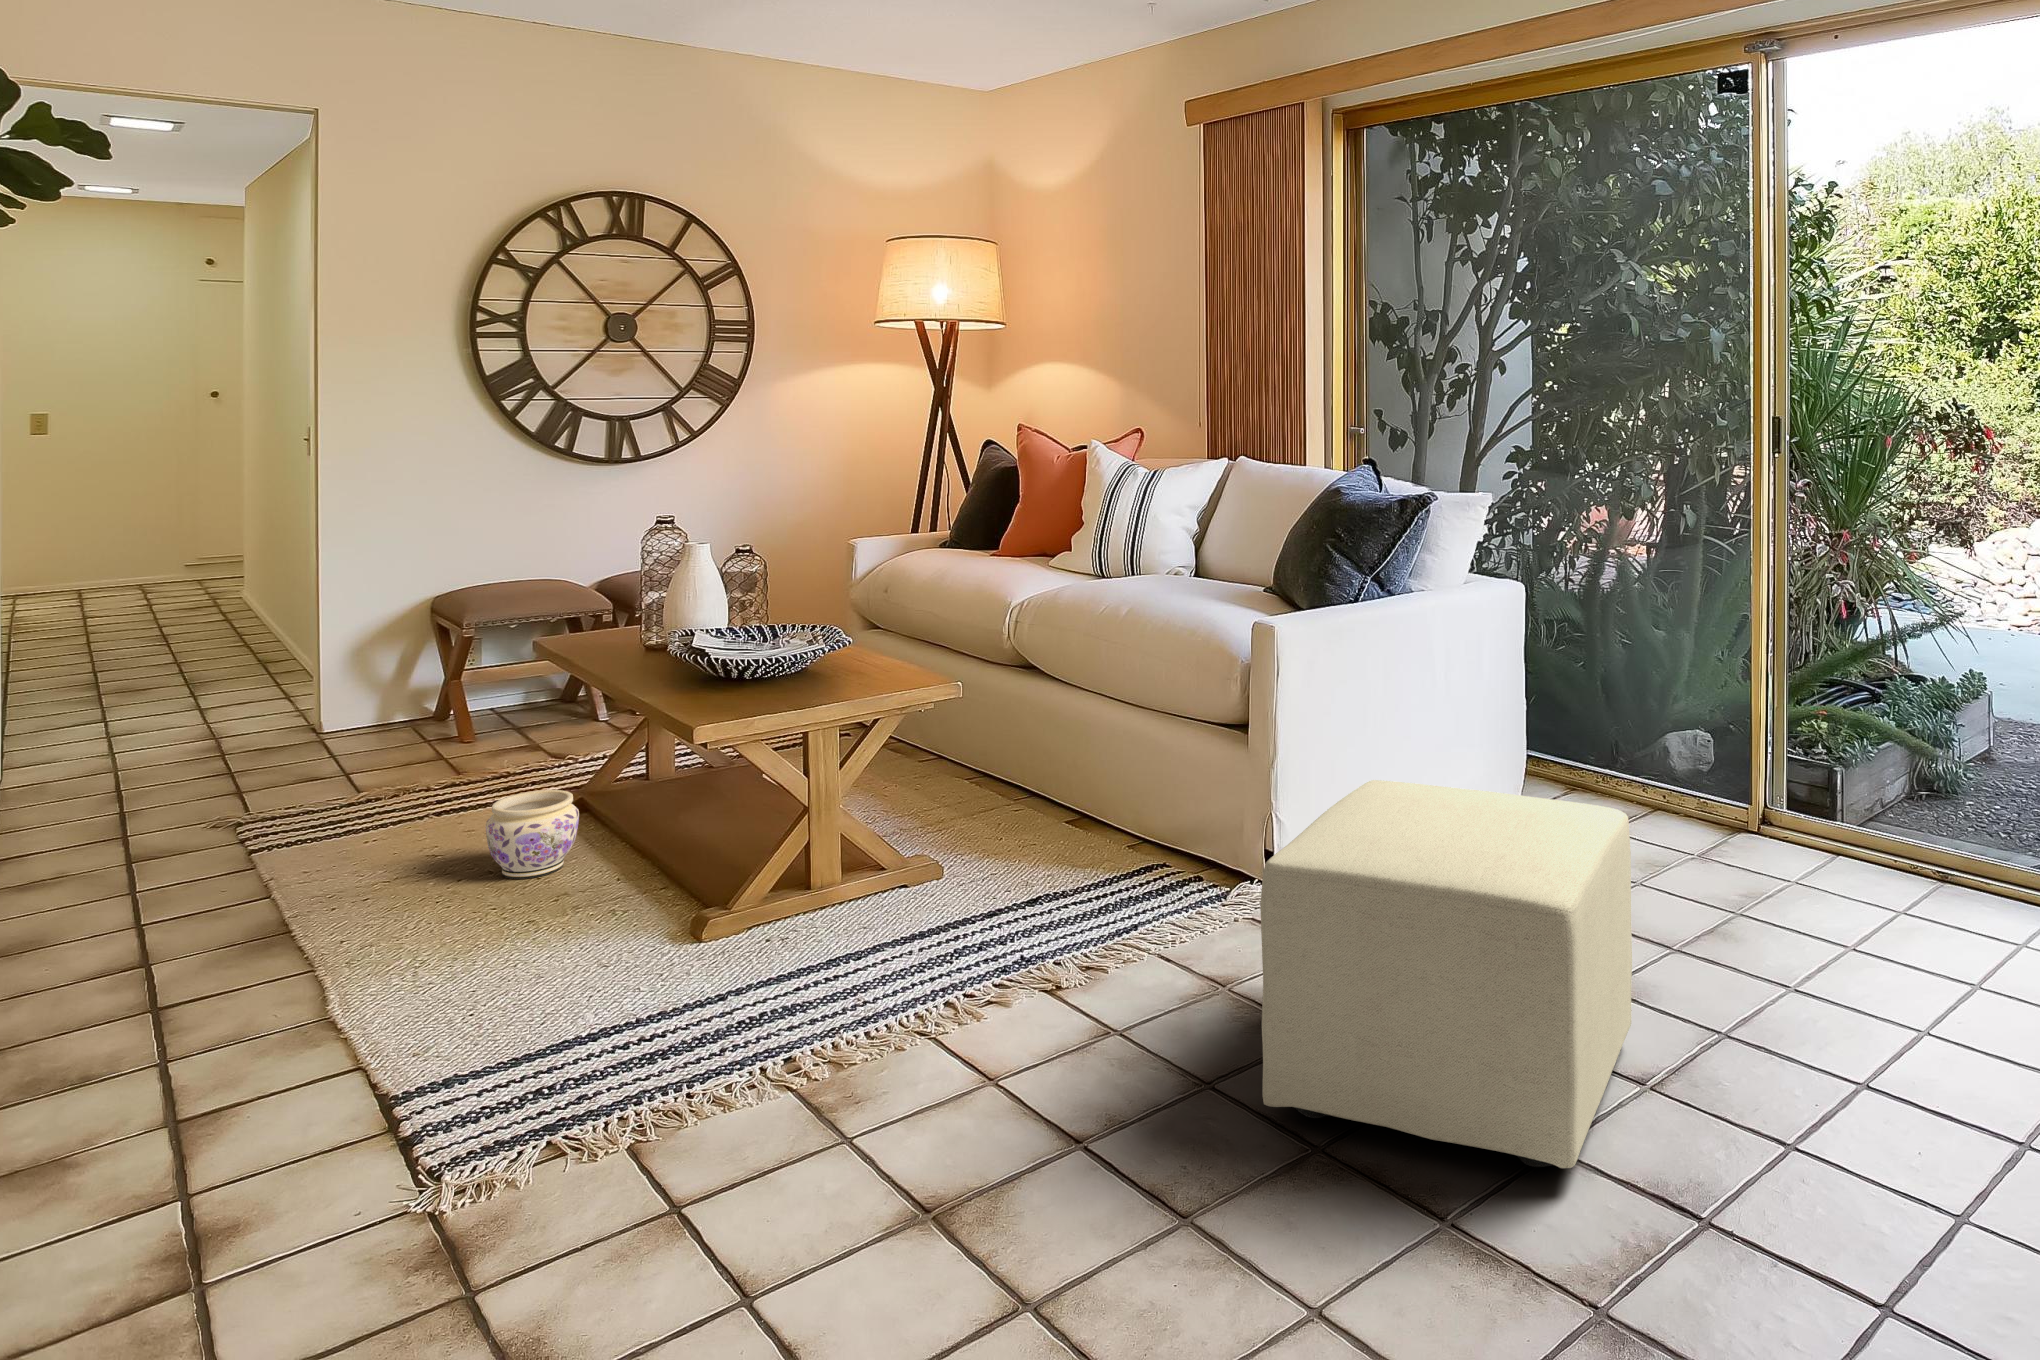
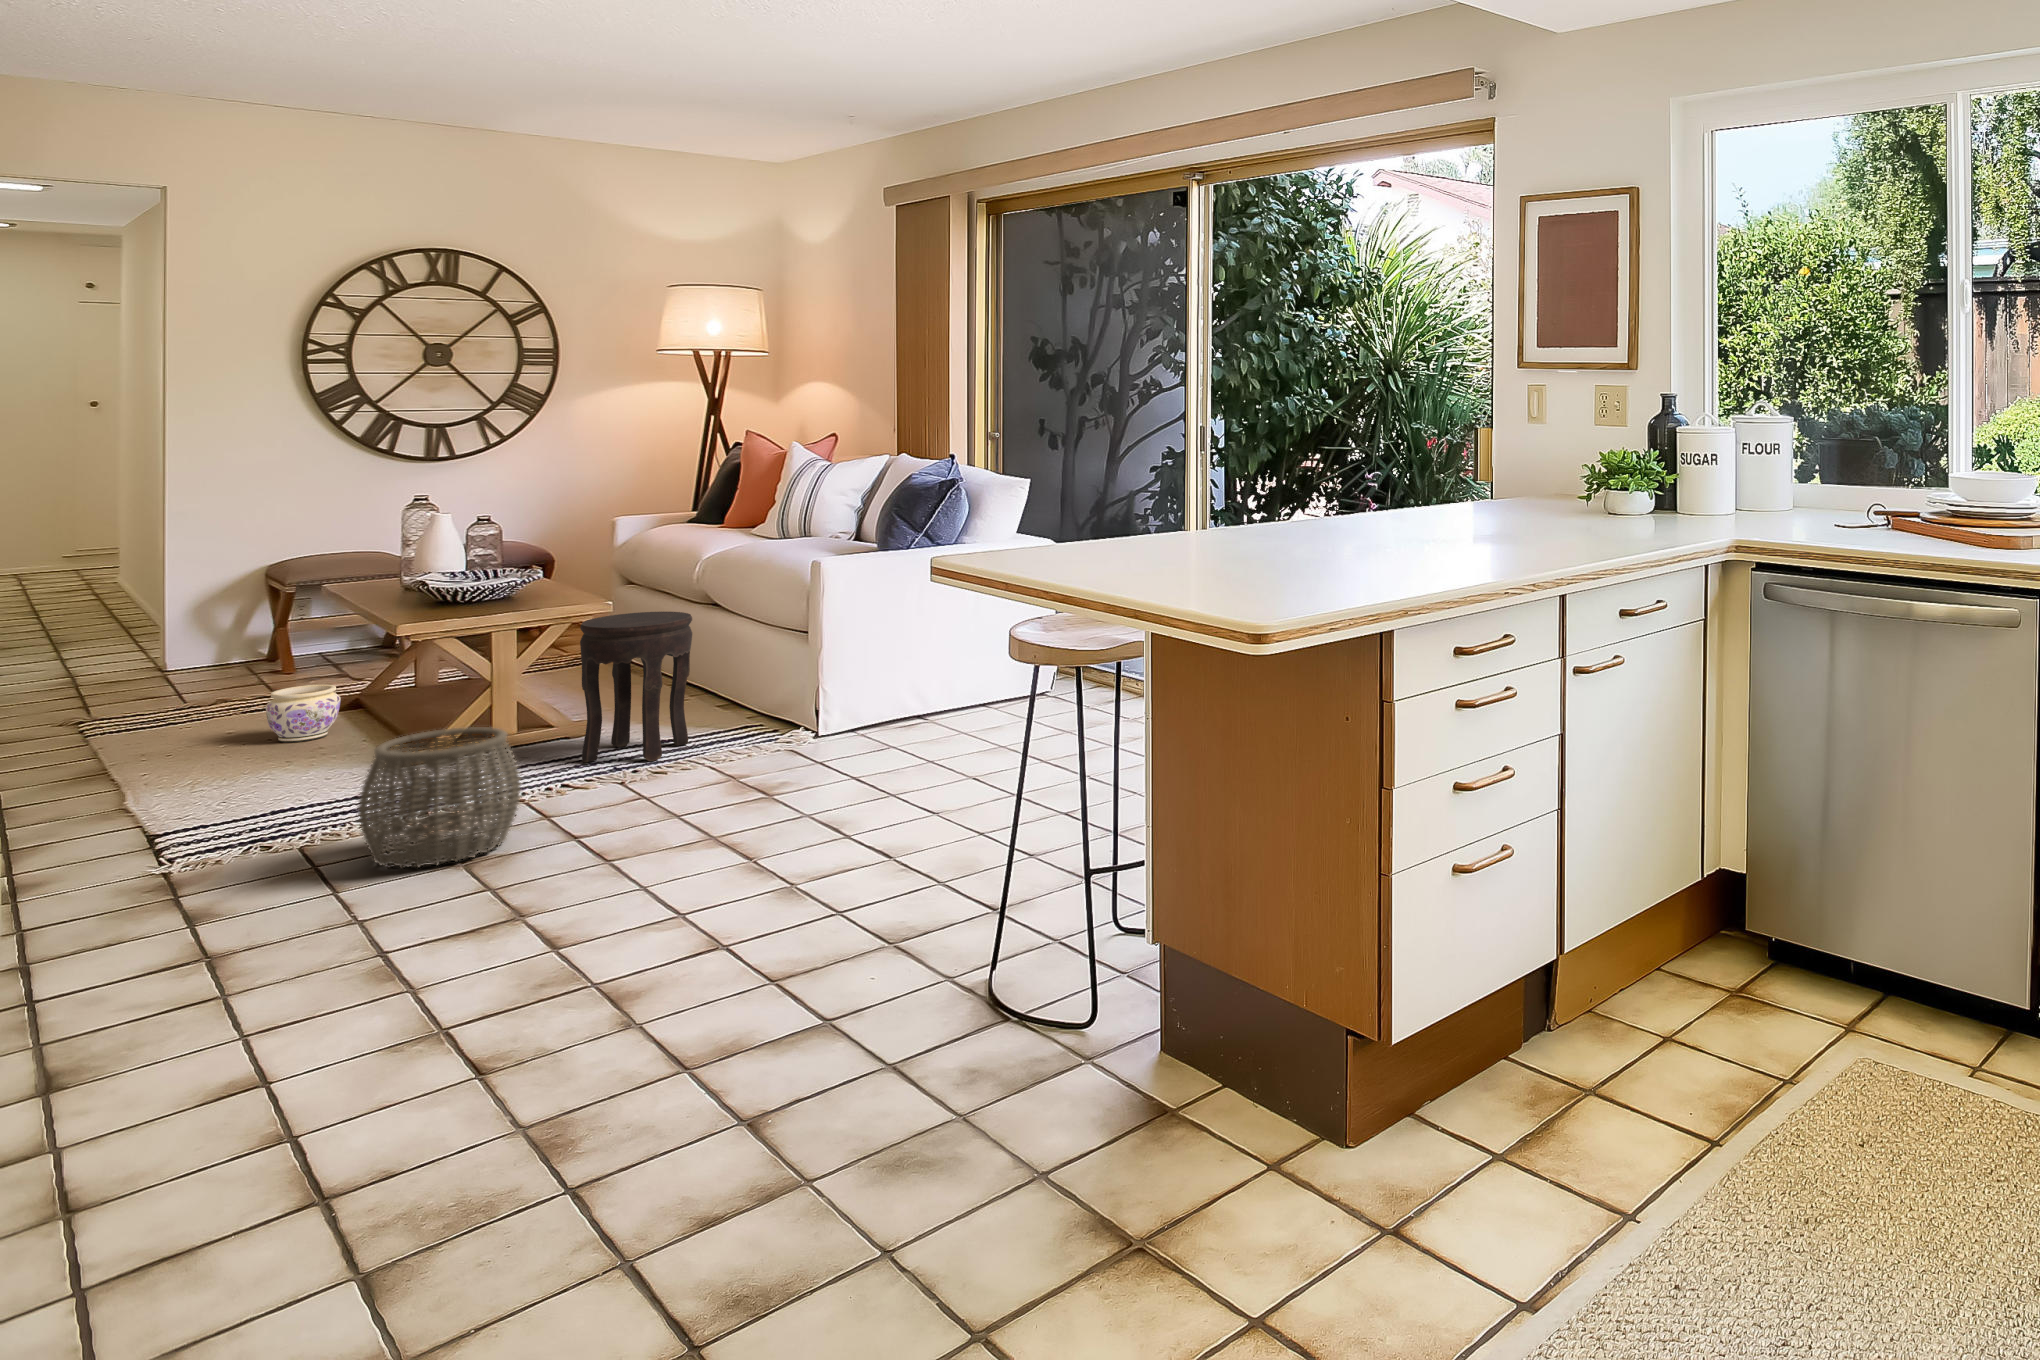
side table: none [944,700,1092,942] -> present [580,612,692,762]
ottoman: present [1260,780,1632,1168] -> none [700,645,965,835]
woven basket: none [747,947,993,1237] -> present [358,727,521,869]

